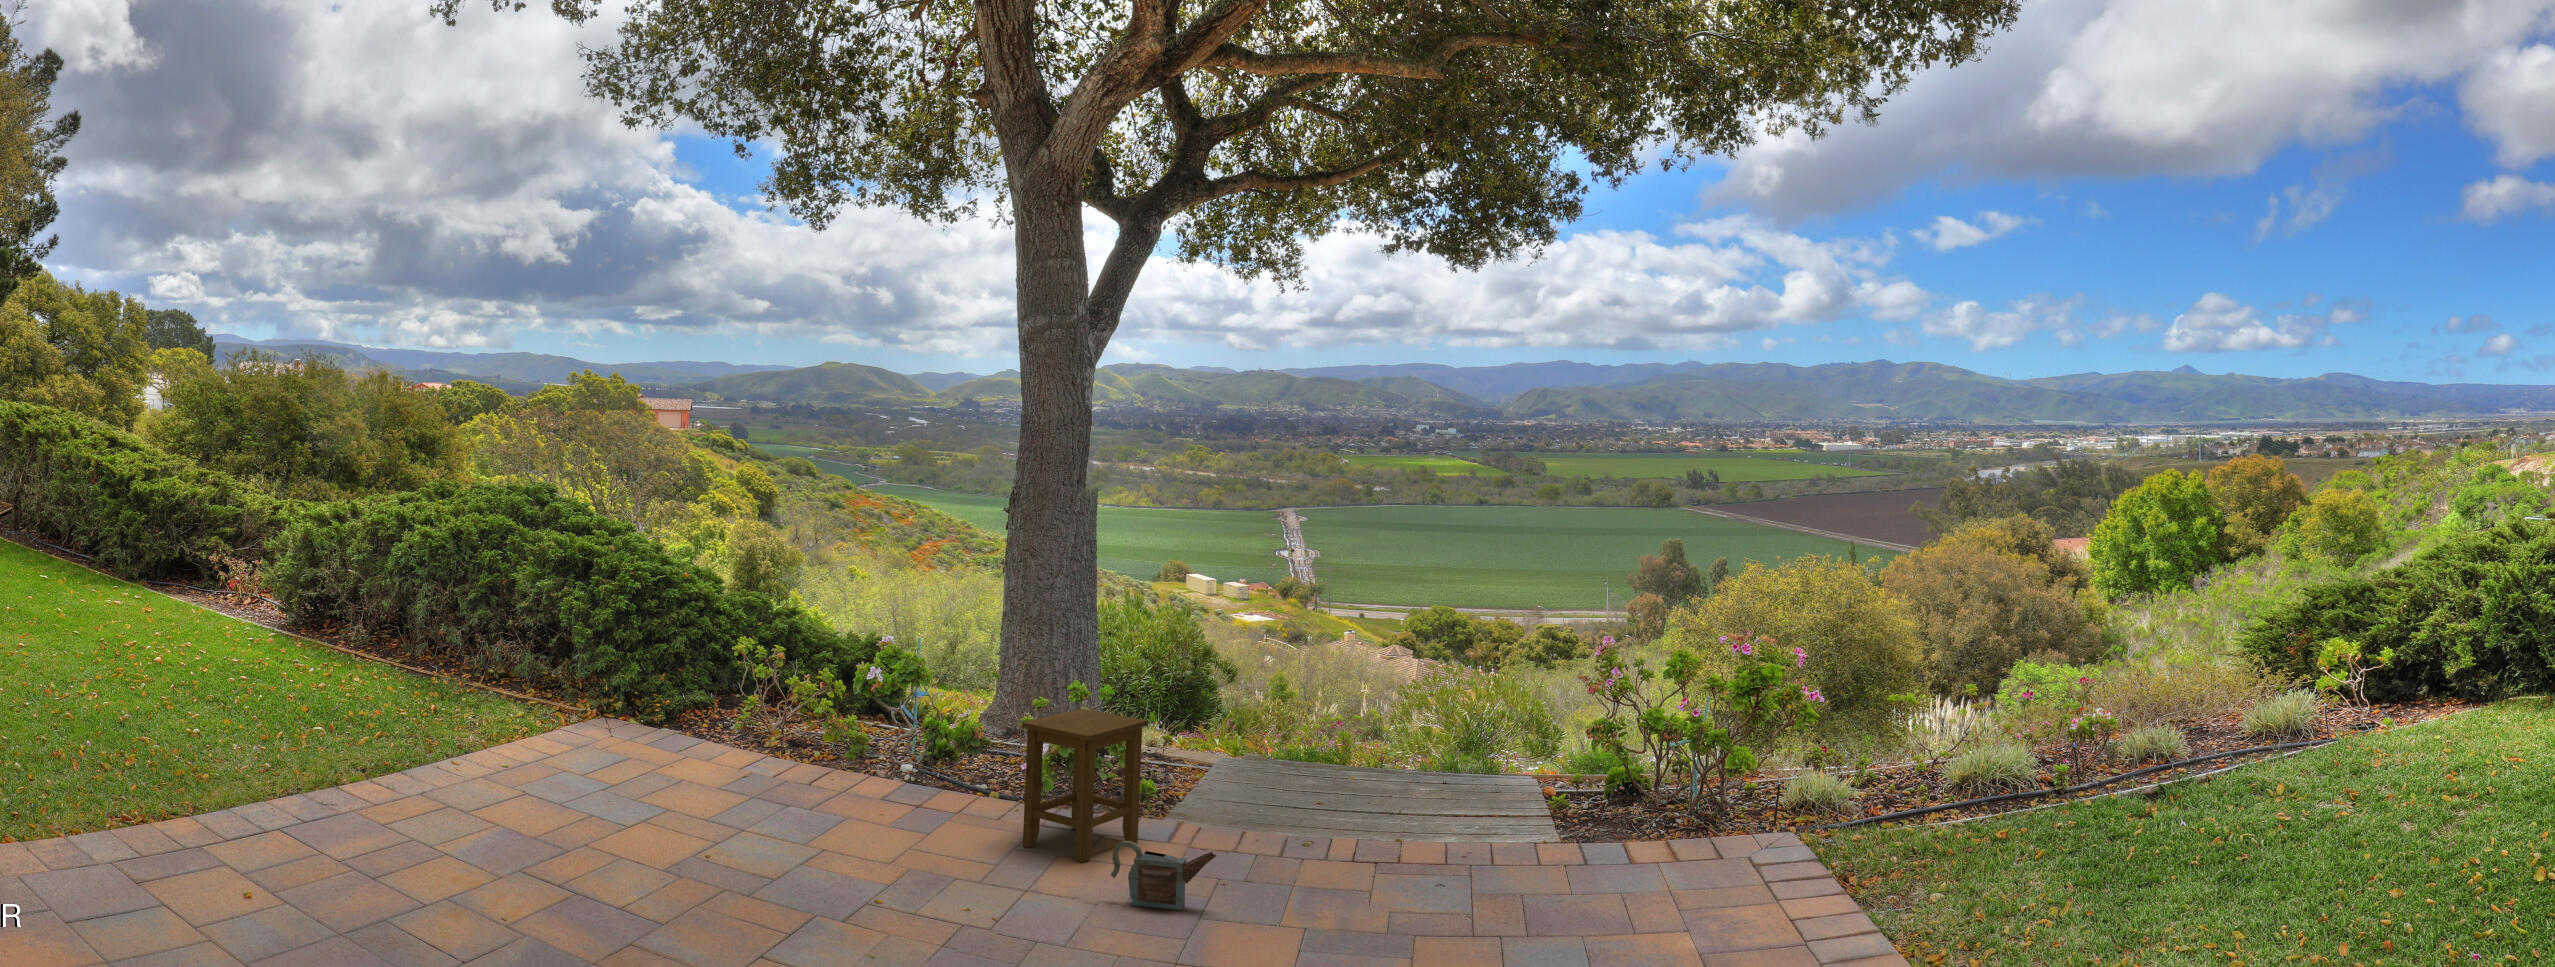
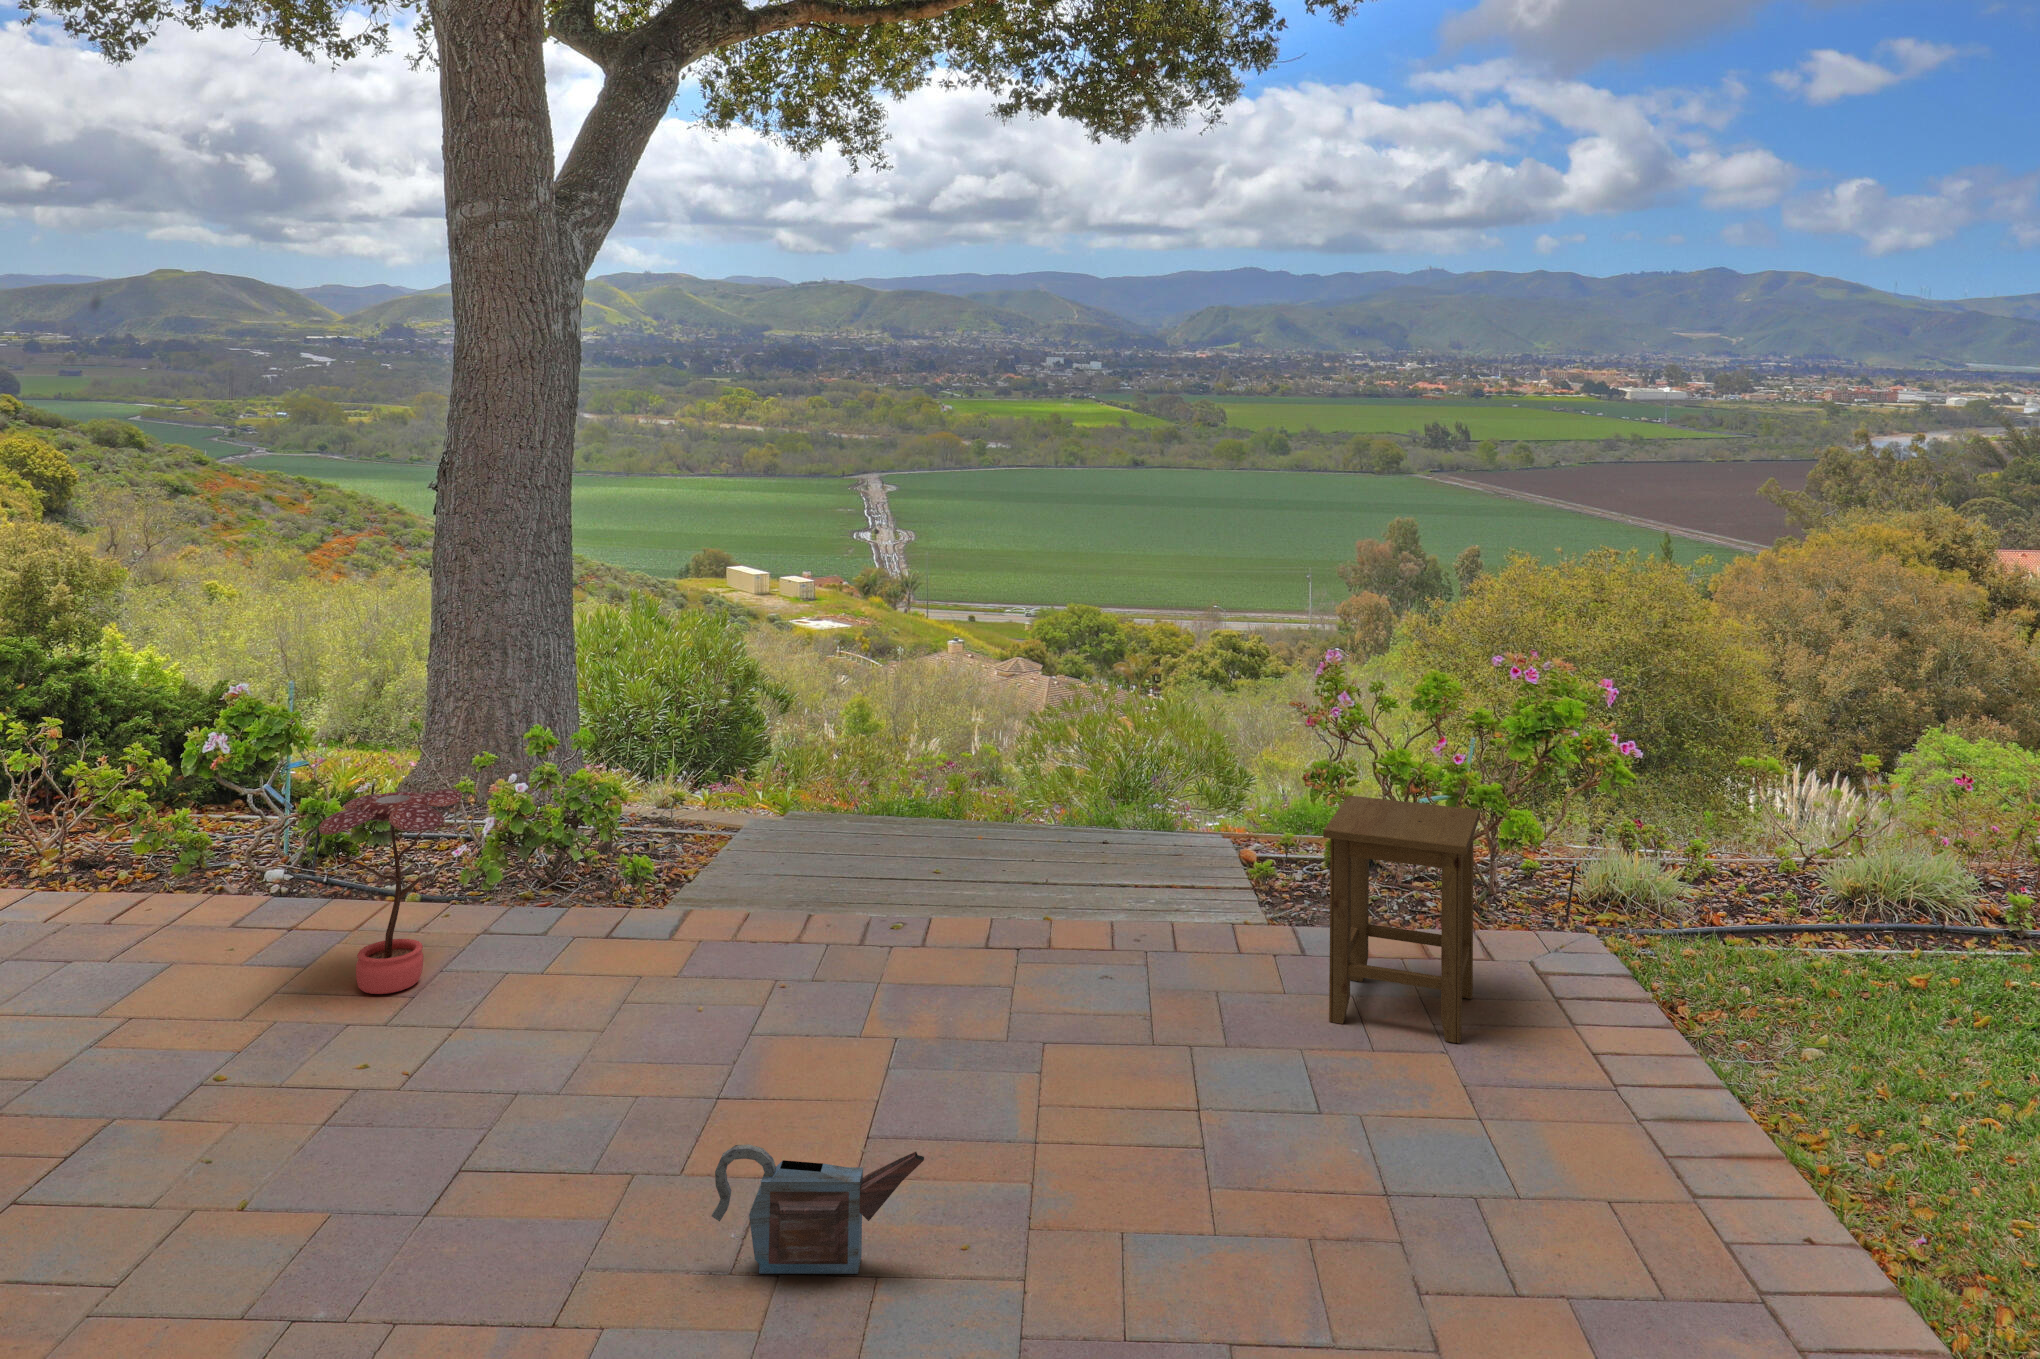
potted plant: none [929,676,1006,787] -> present [318,789,463,994]
stool: present [1022,709,1148,863] -> present [1323,796,1480,1043]

